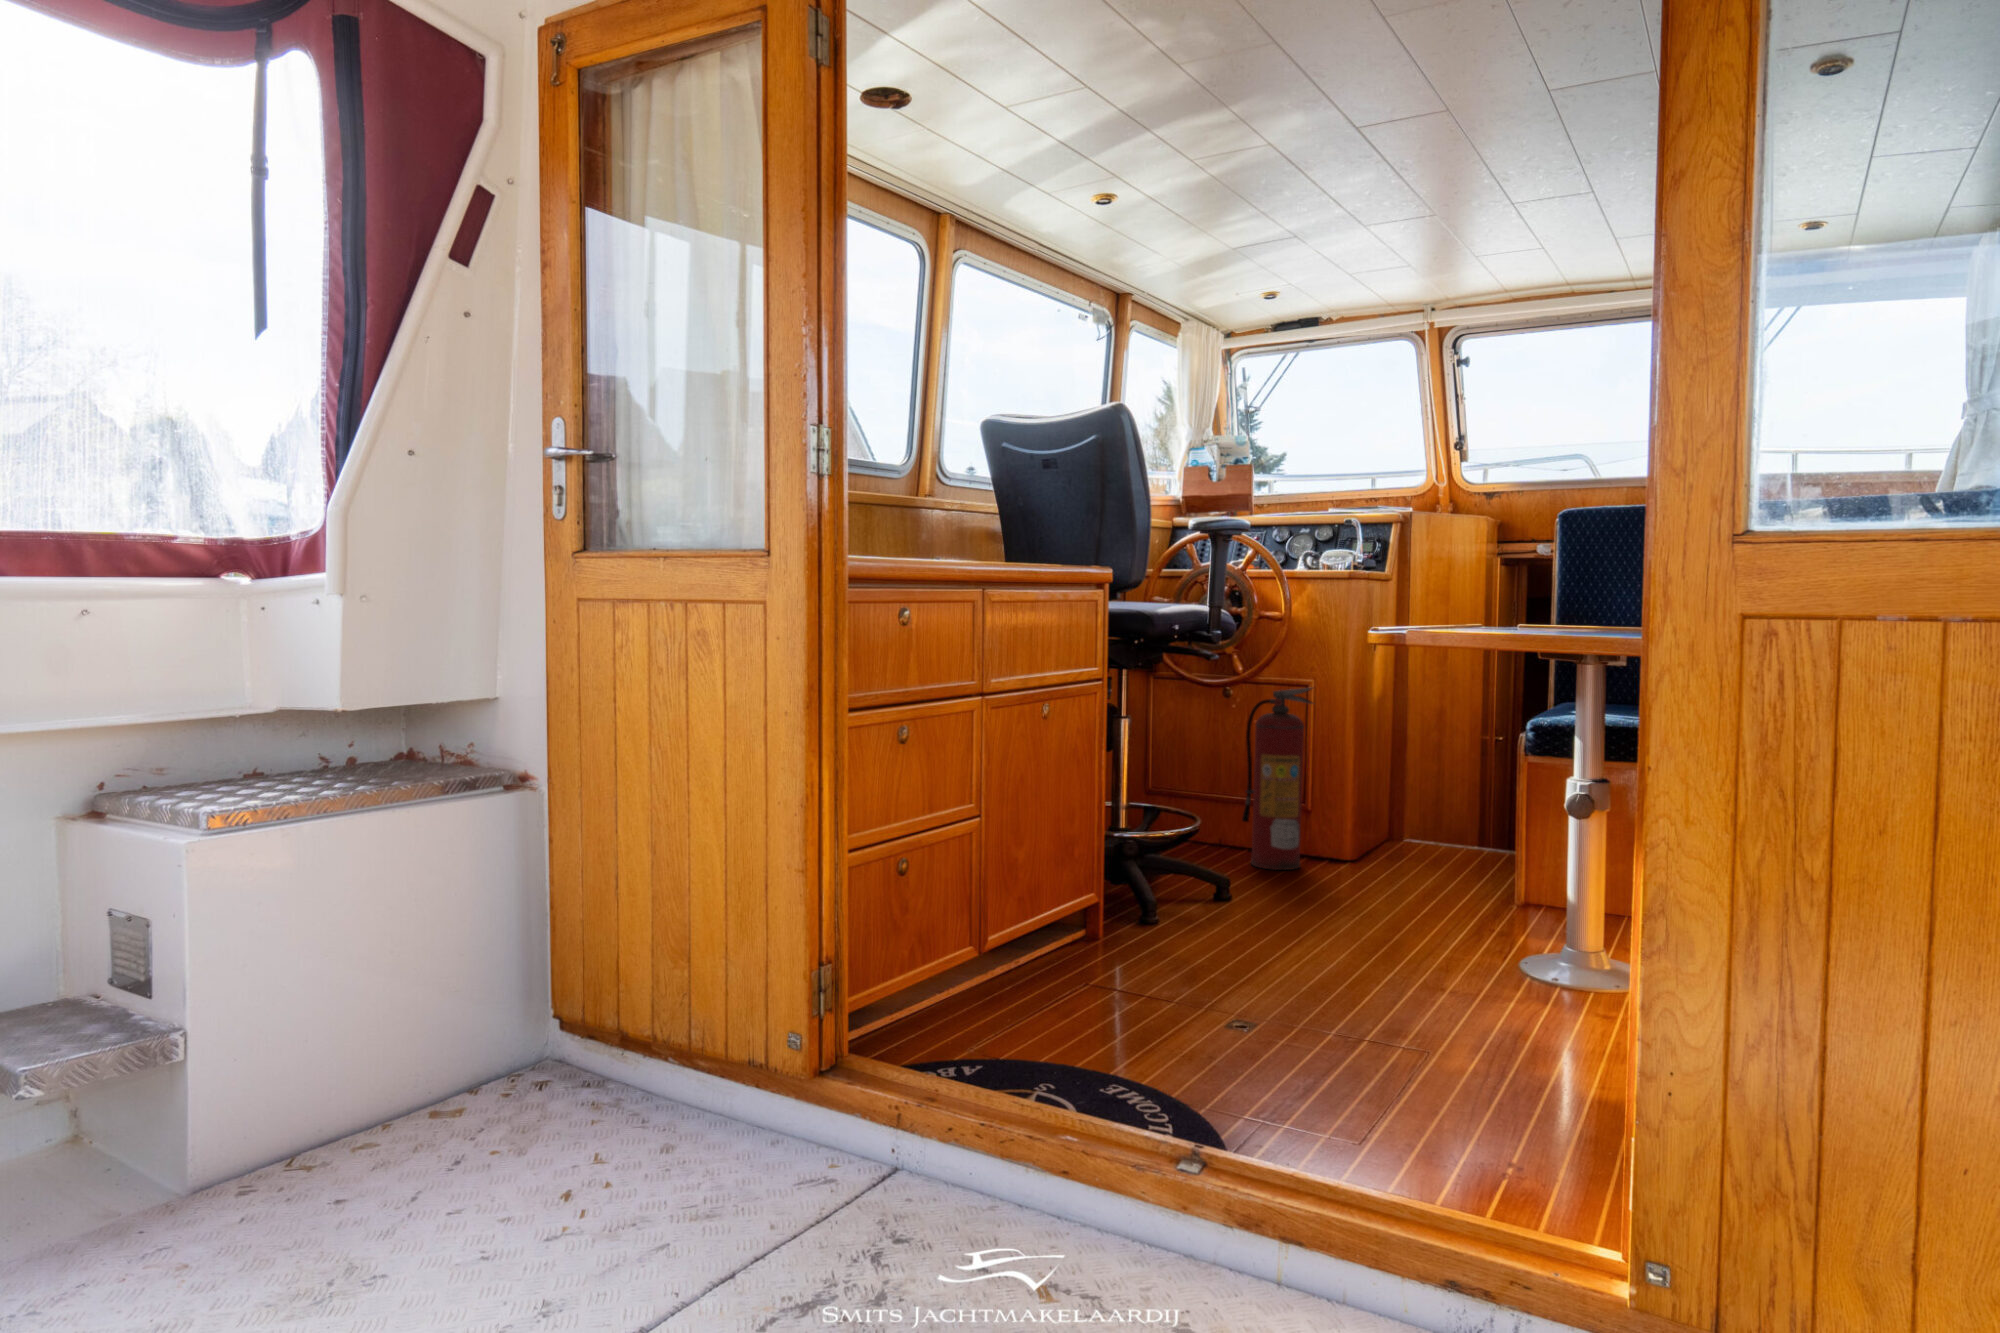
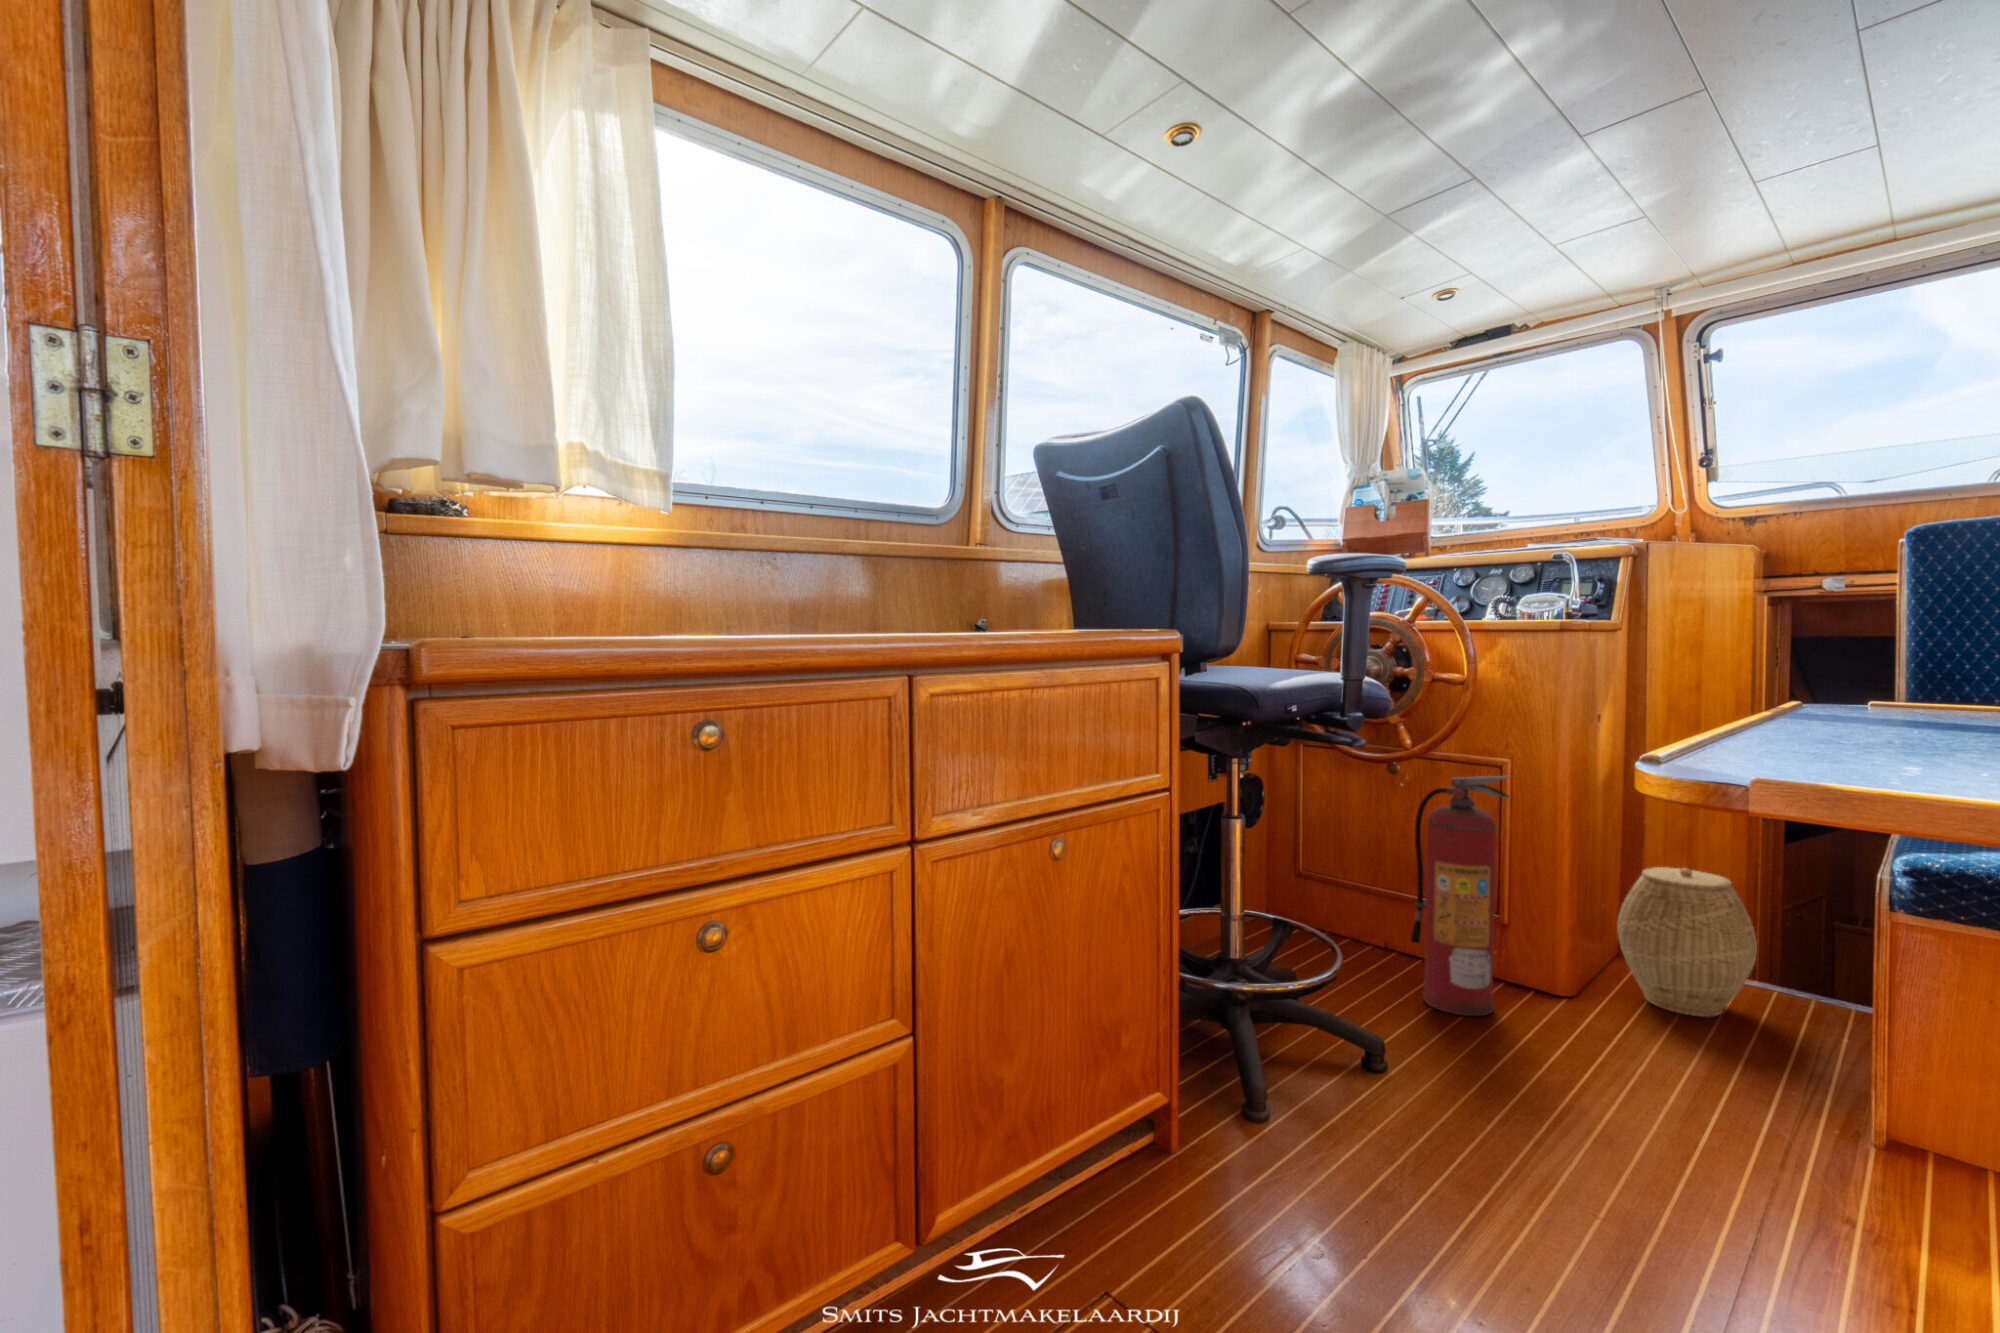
woven basket: none [1385,757,1472,862] -> present [1617,867,1757,1017]

